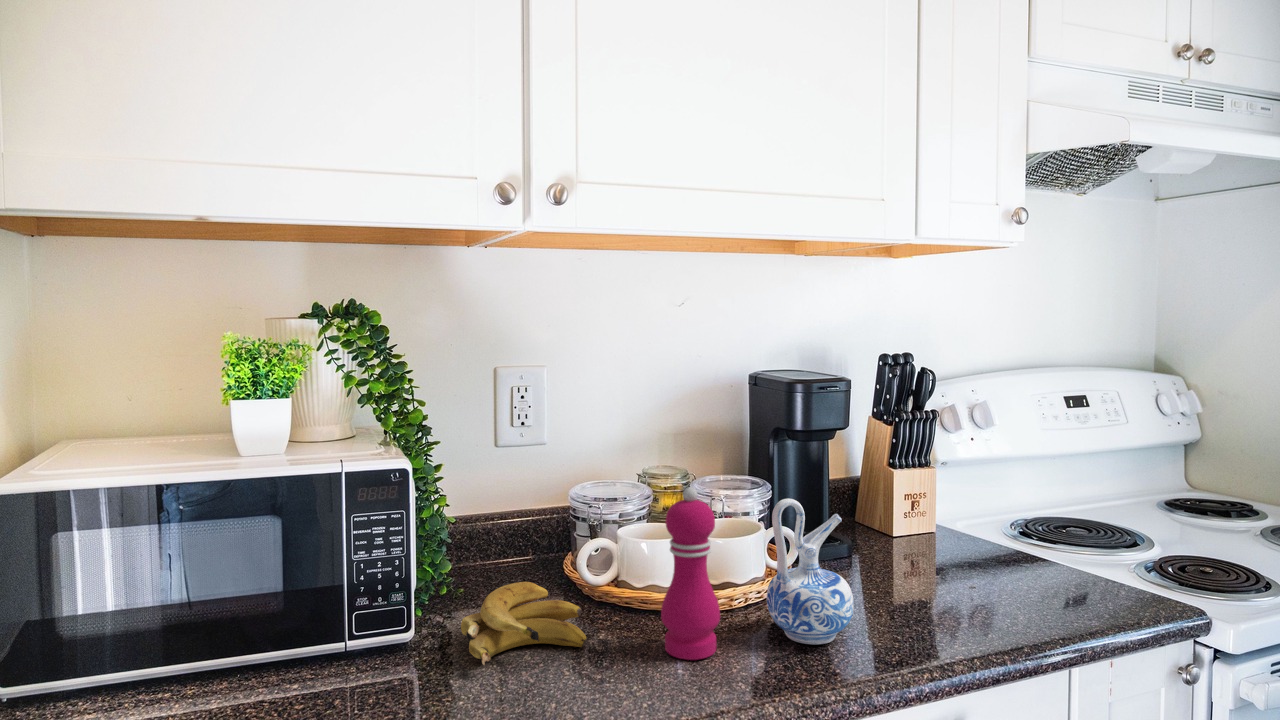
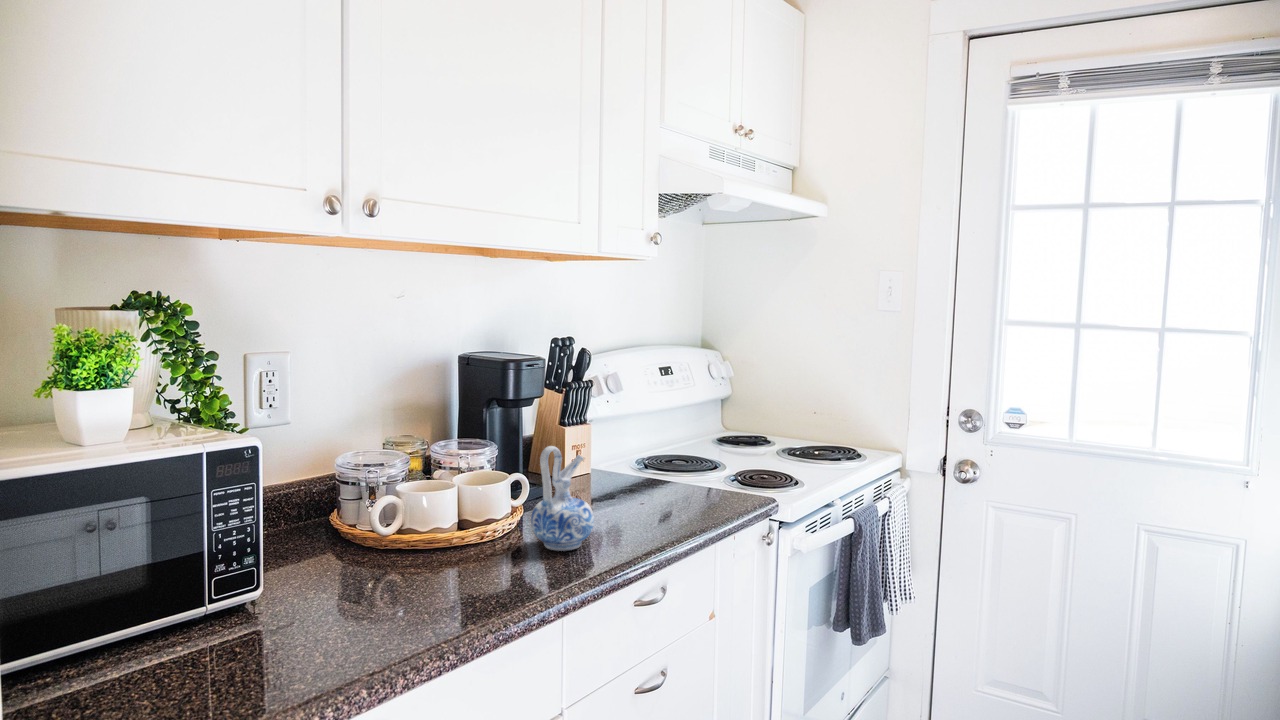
pepper mill: present [661,487,720,660] -> none [466,442,512,573]
banana: present [461,582,587,665] -> none [297,539,407,601]

